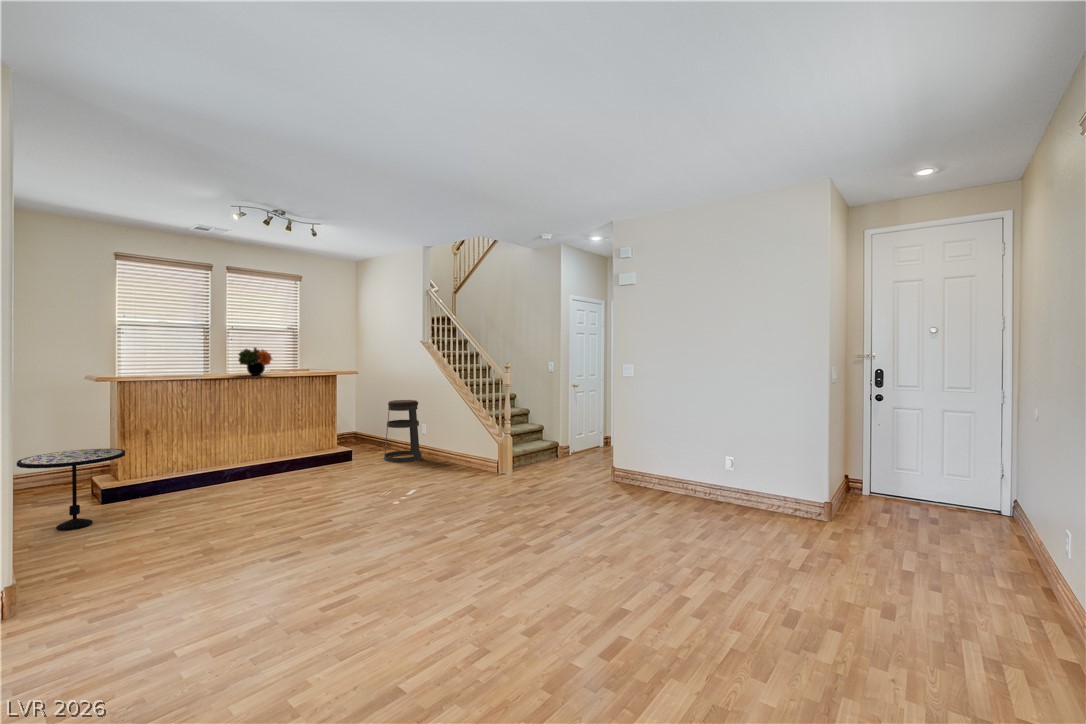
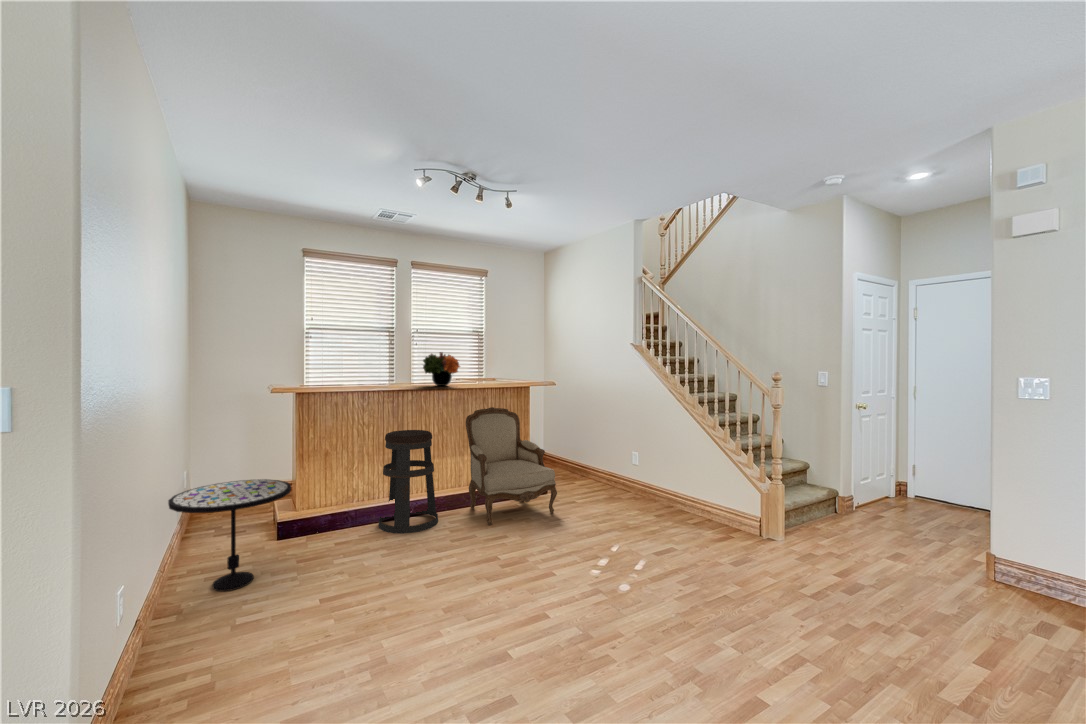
armchair: none [278,392,356,481] -> present [466,407,557,525]
bar stool: present [384,400,422,462] -> present [378,430,438,534]

